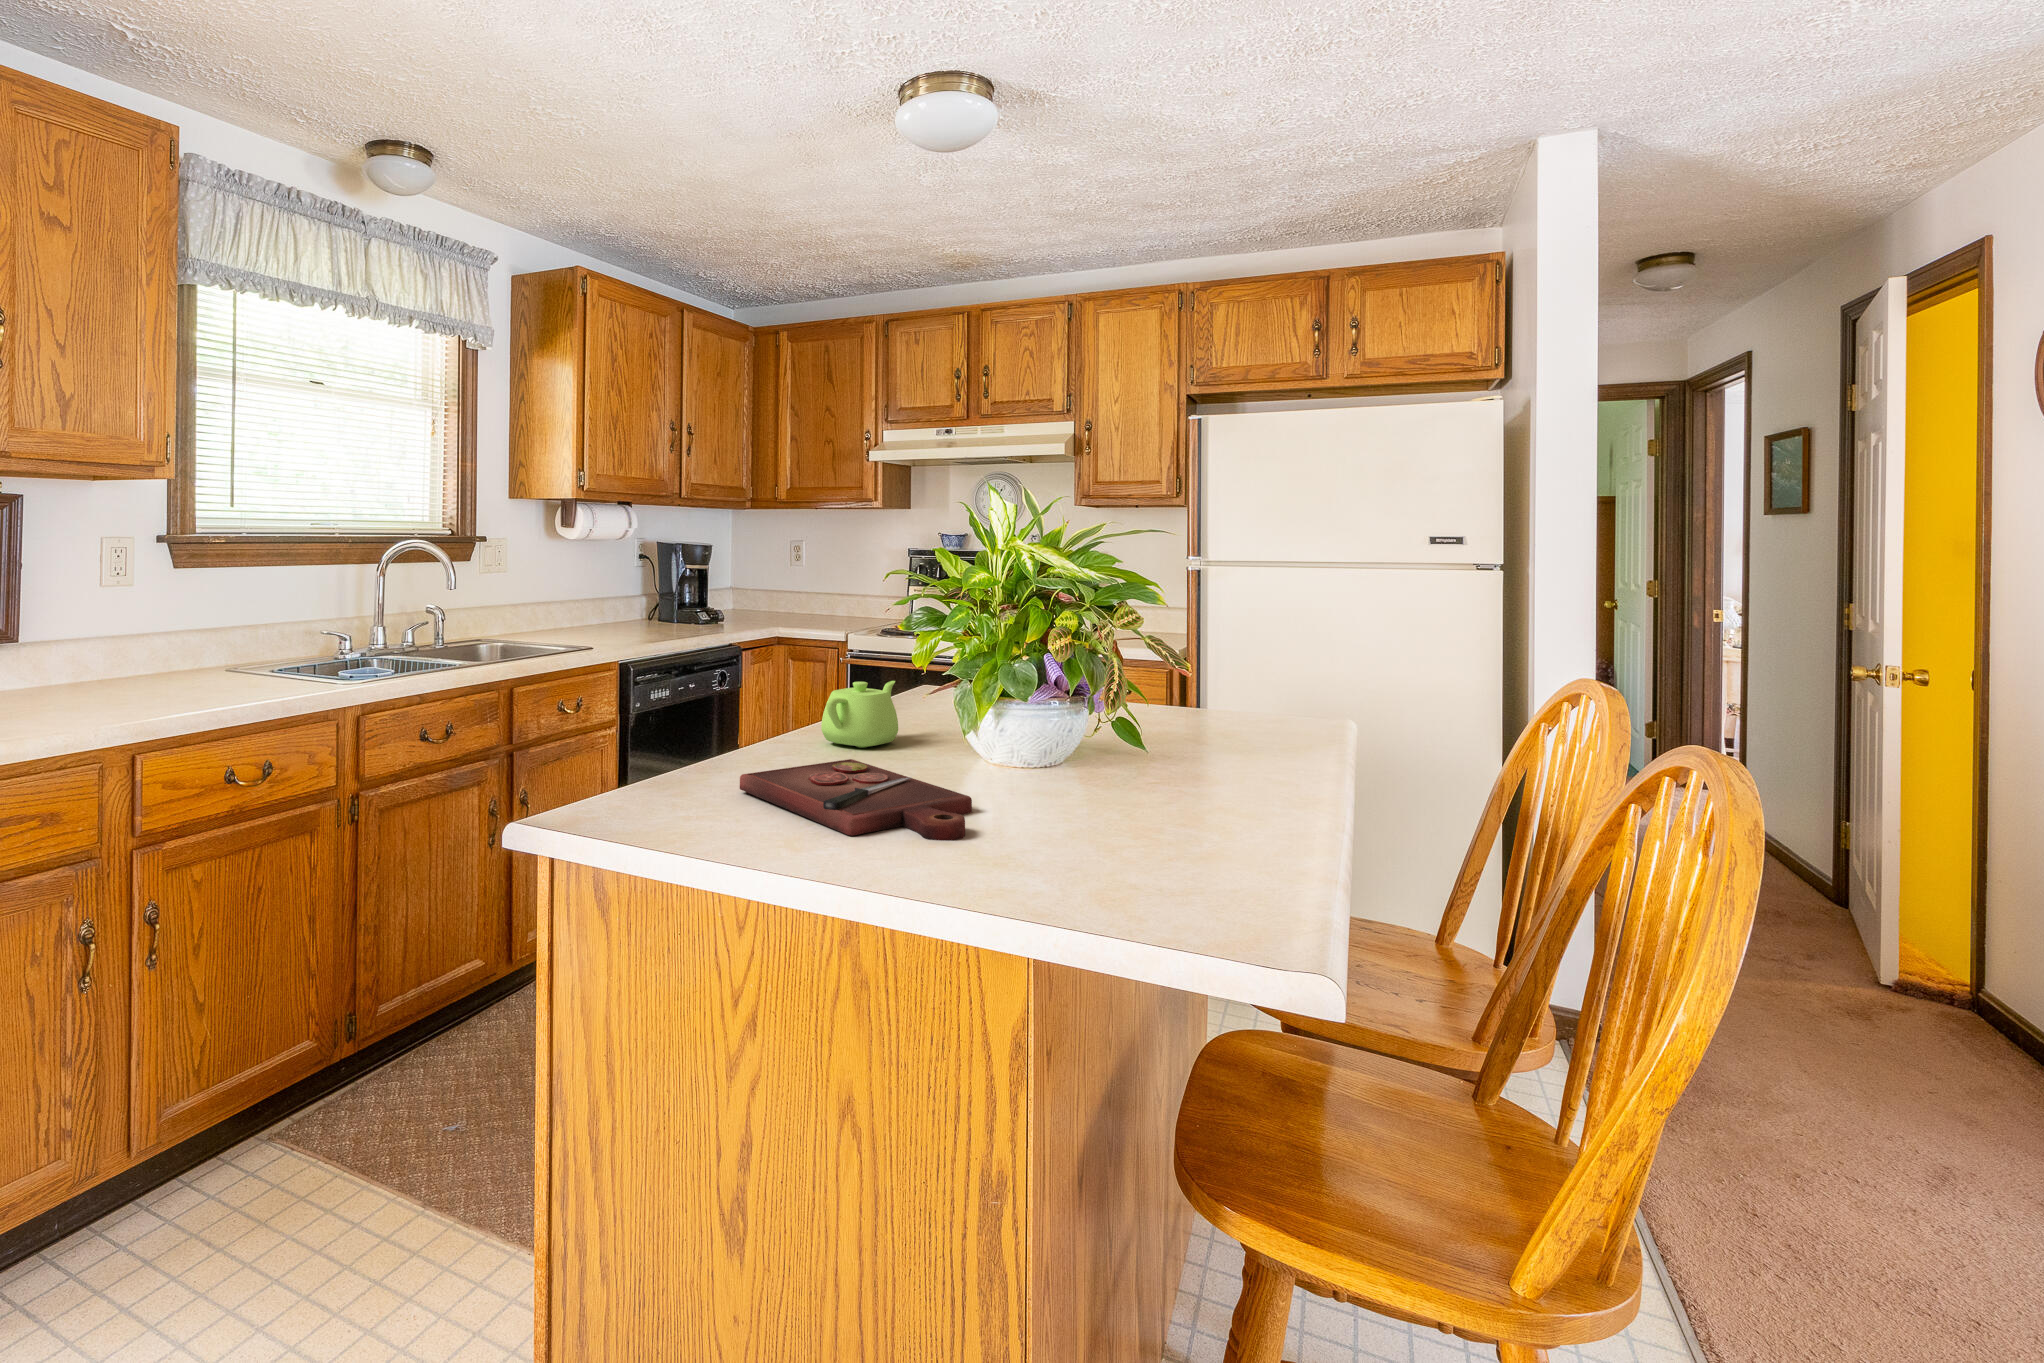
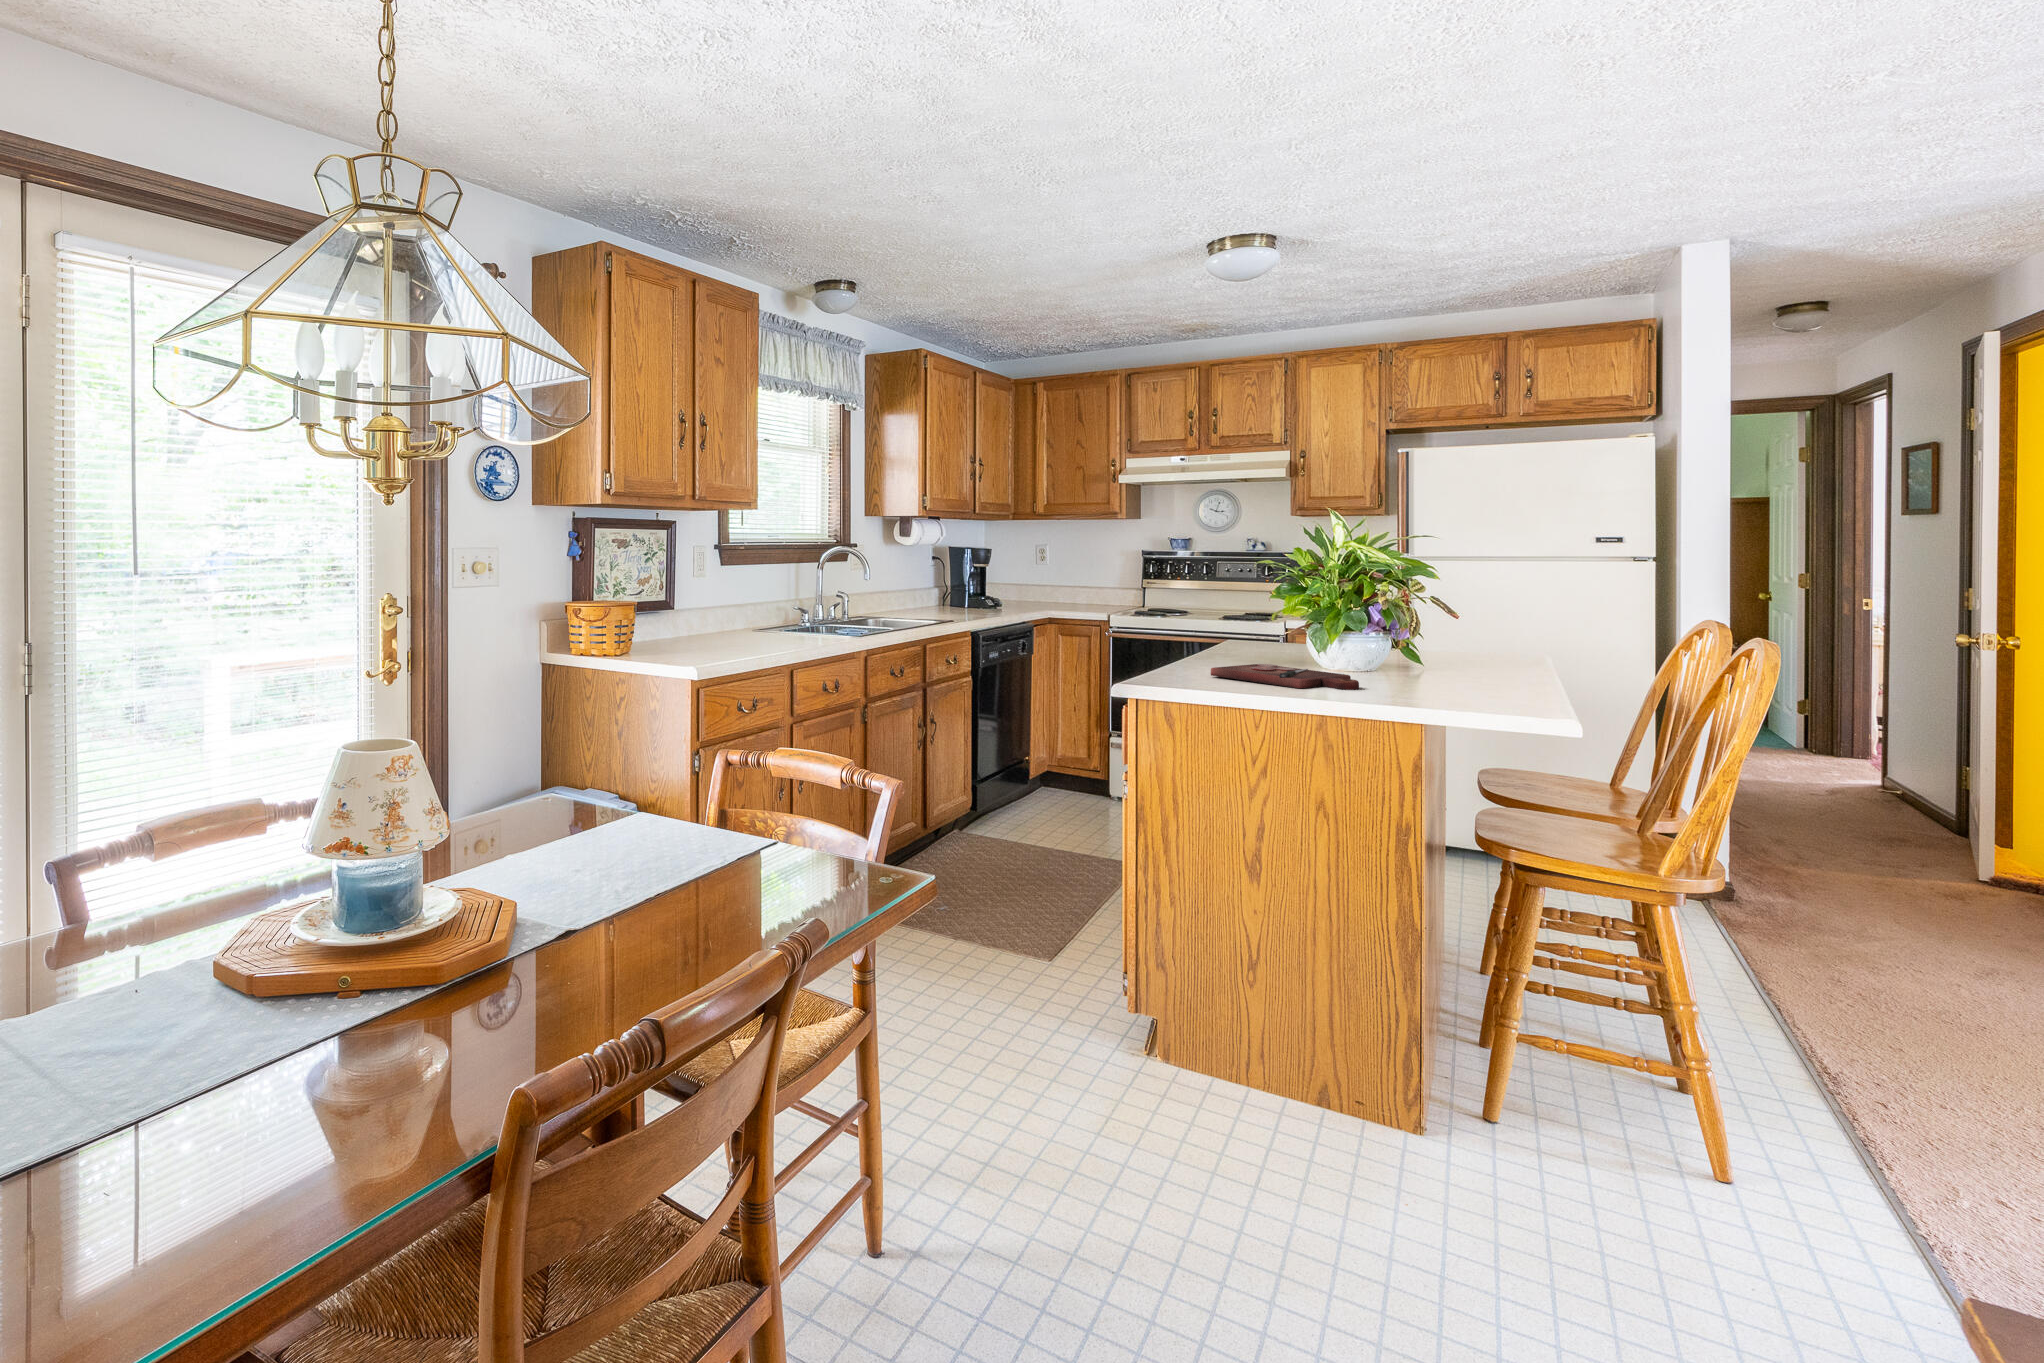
teapot: present [821,681,898,748] -> none [1217,627,1265,663]

